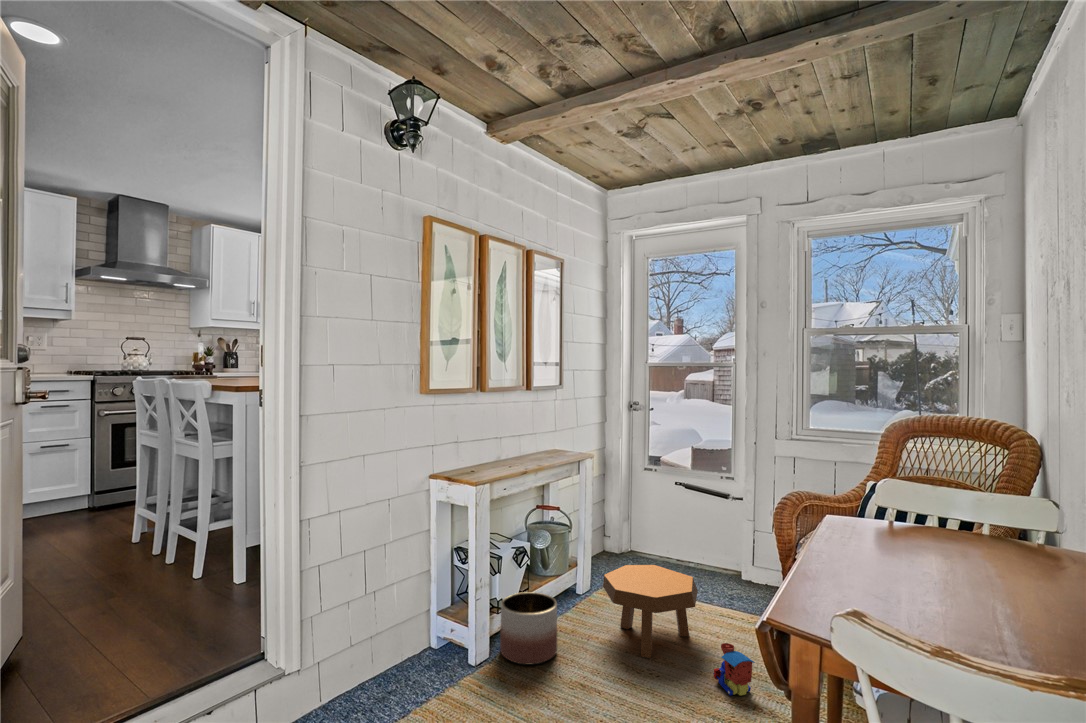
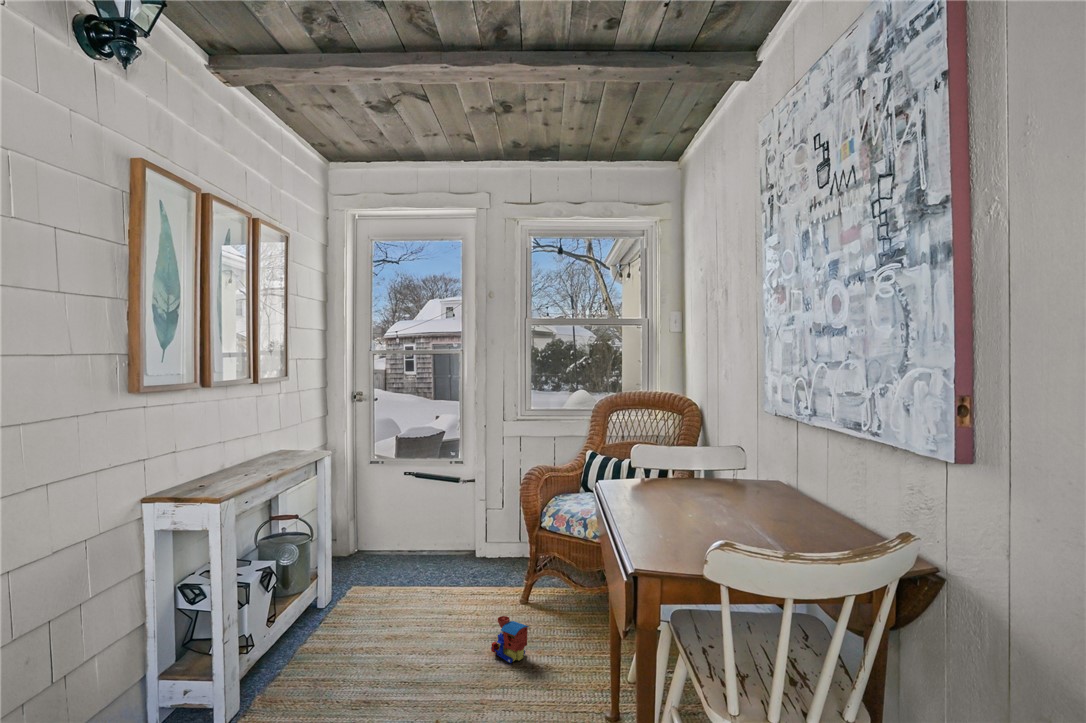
footstool: present [603,565,698,658] -> none [364,558,464,653]
planter: present [500,592,557,664] -> none [253,614,324,700]

